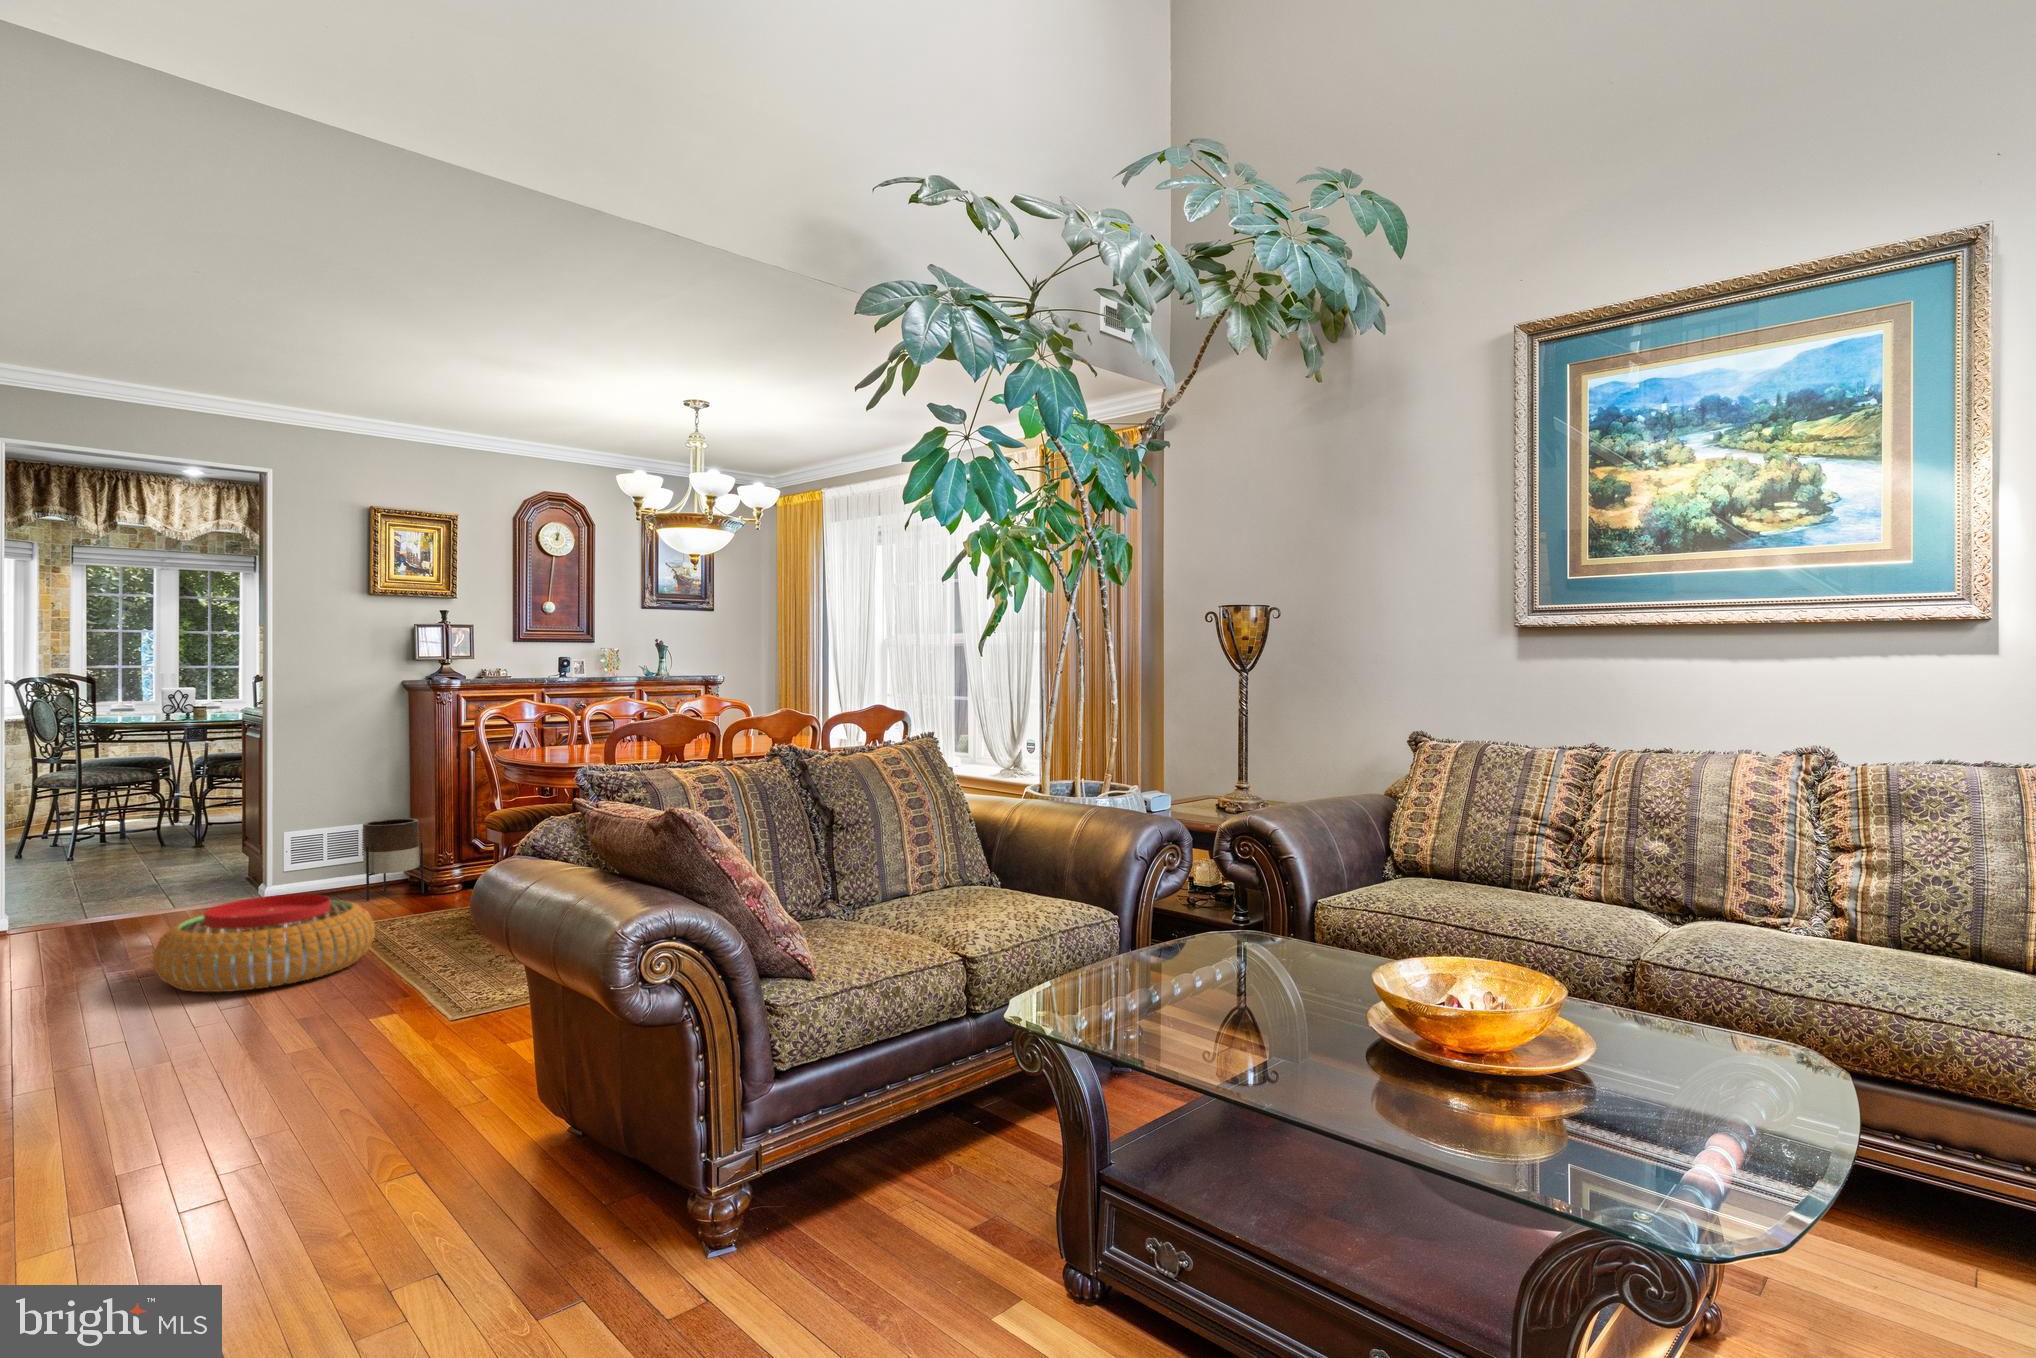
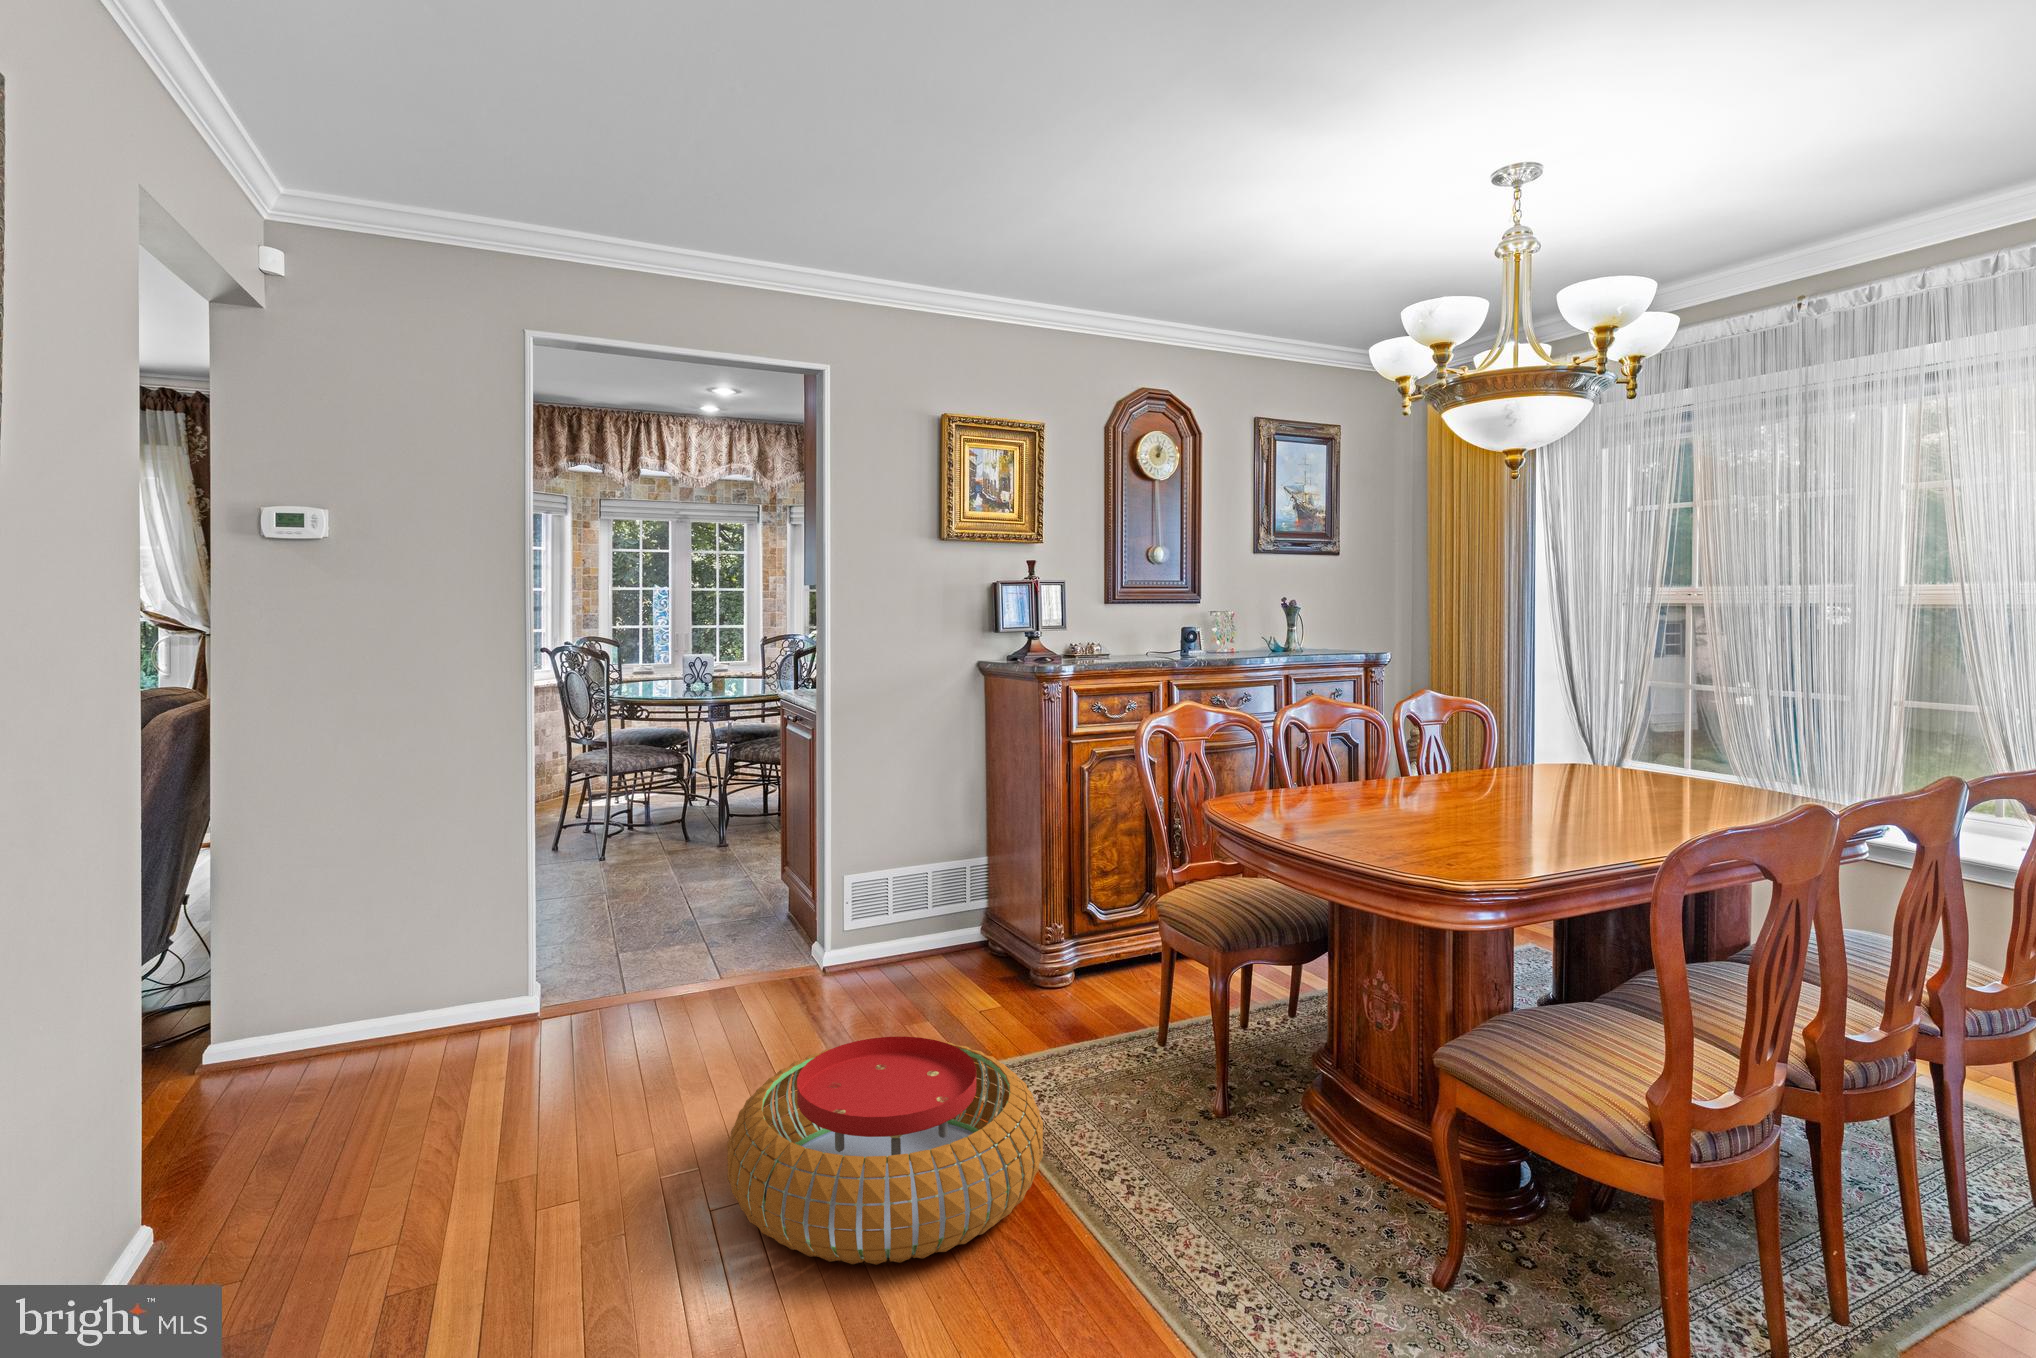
planter: present [363,819,424,901] -> none [943,861,1019,985]

